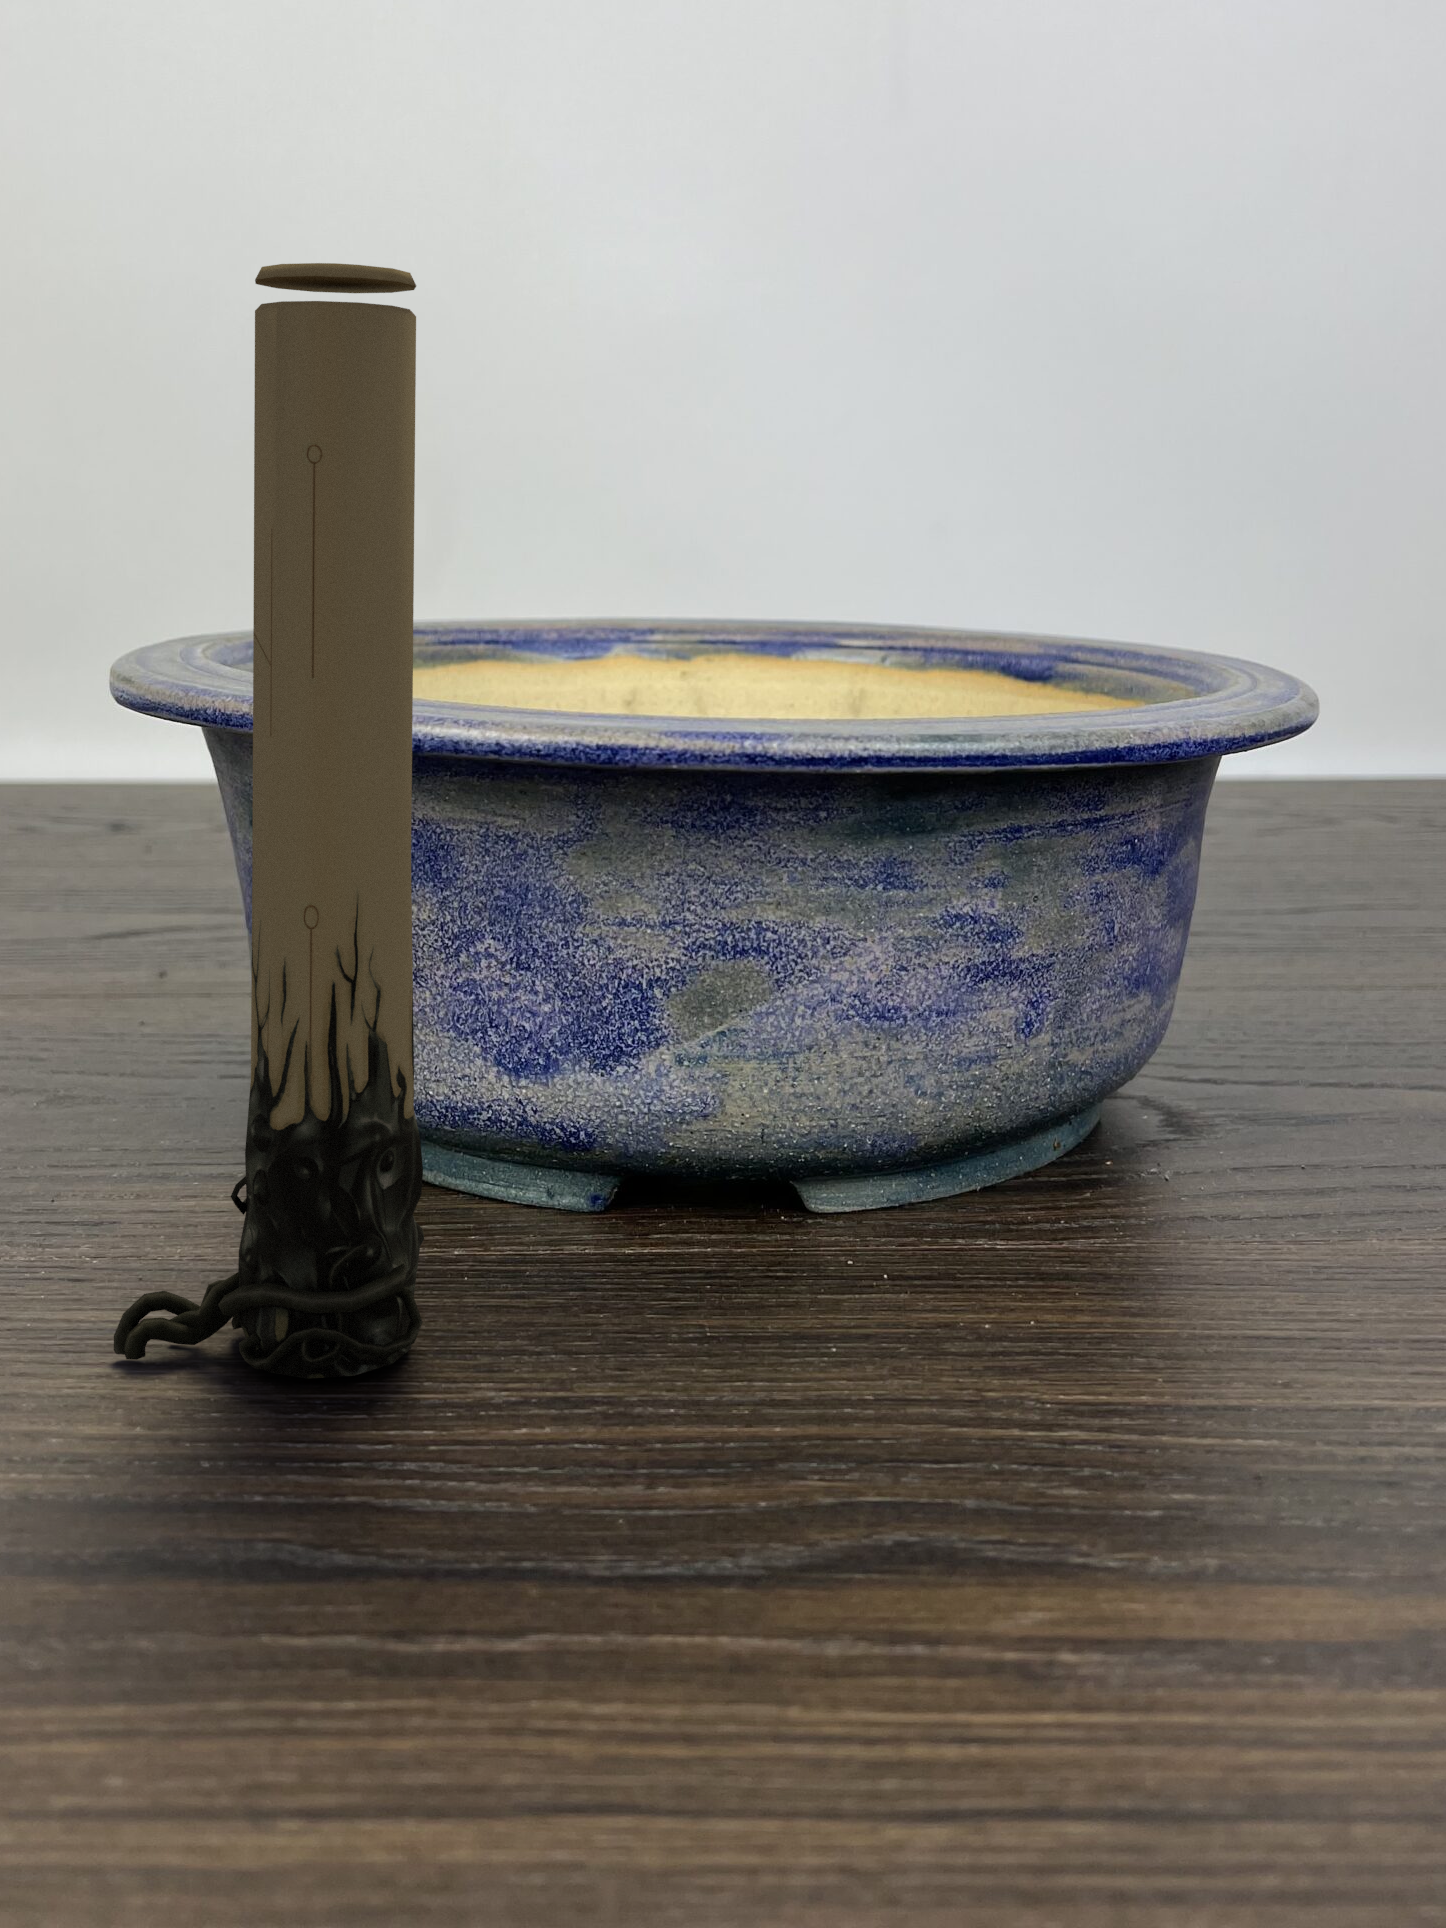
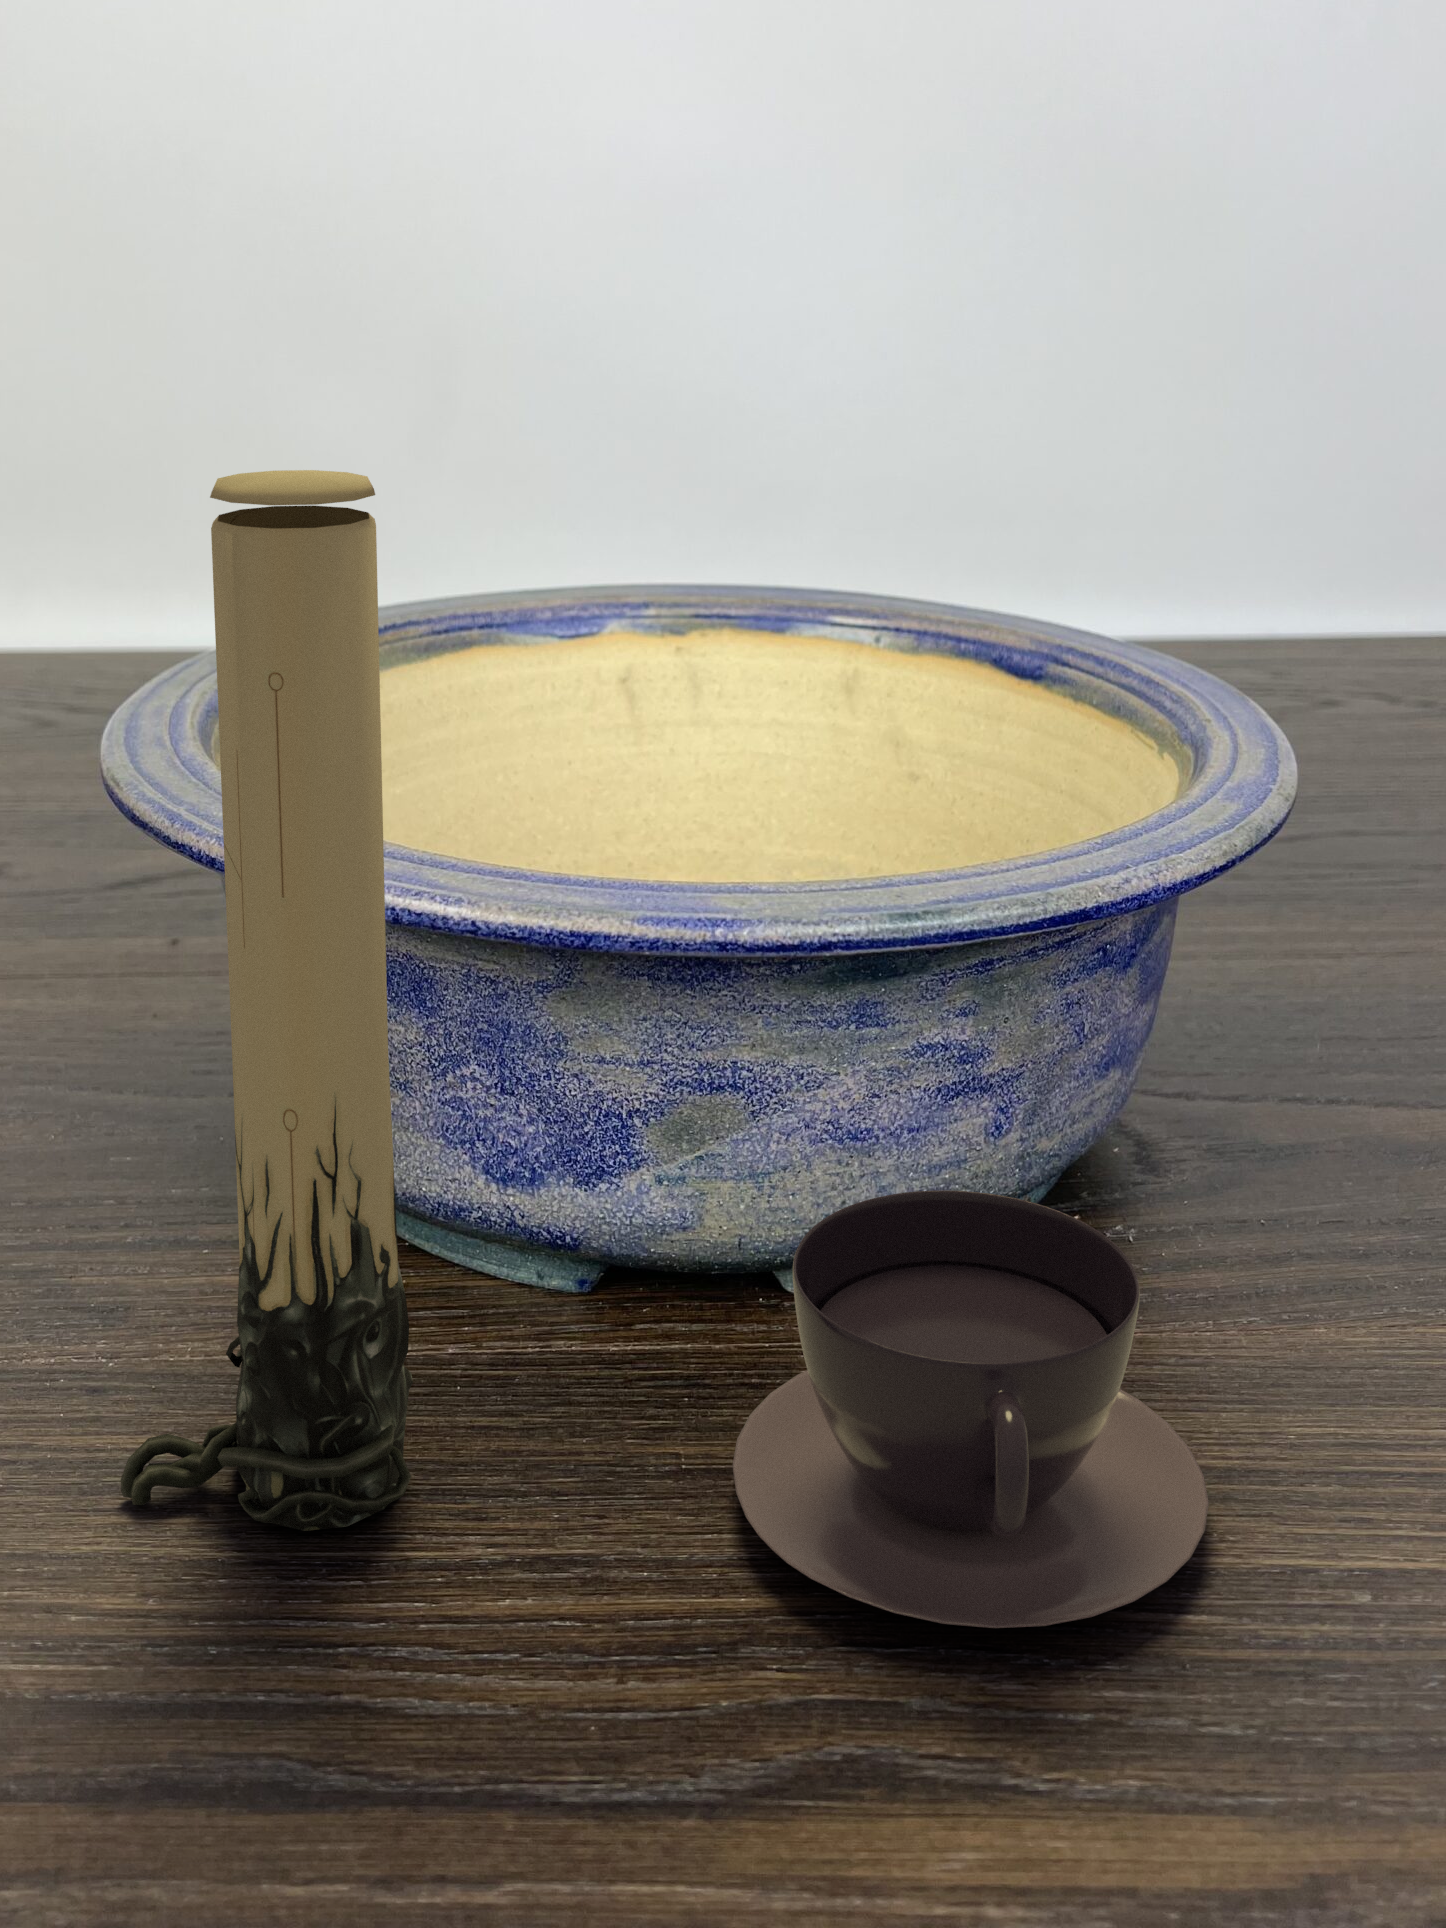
teacup: none [759,1058,1260,1437] -> present [732,1190,1209,1628]

